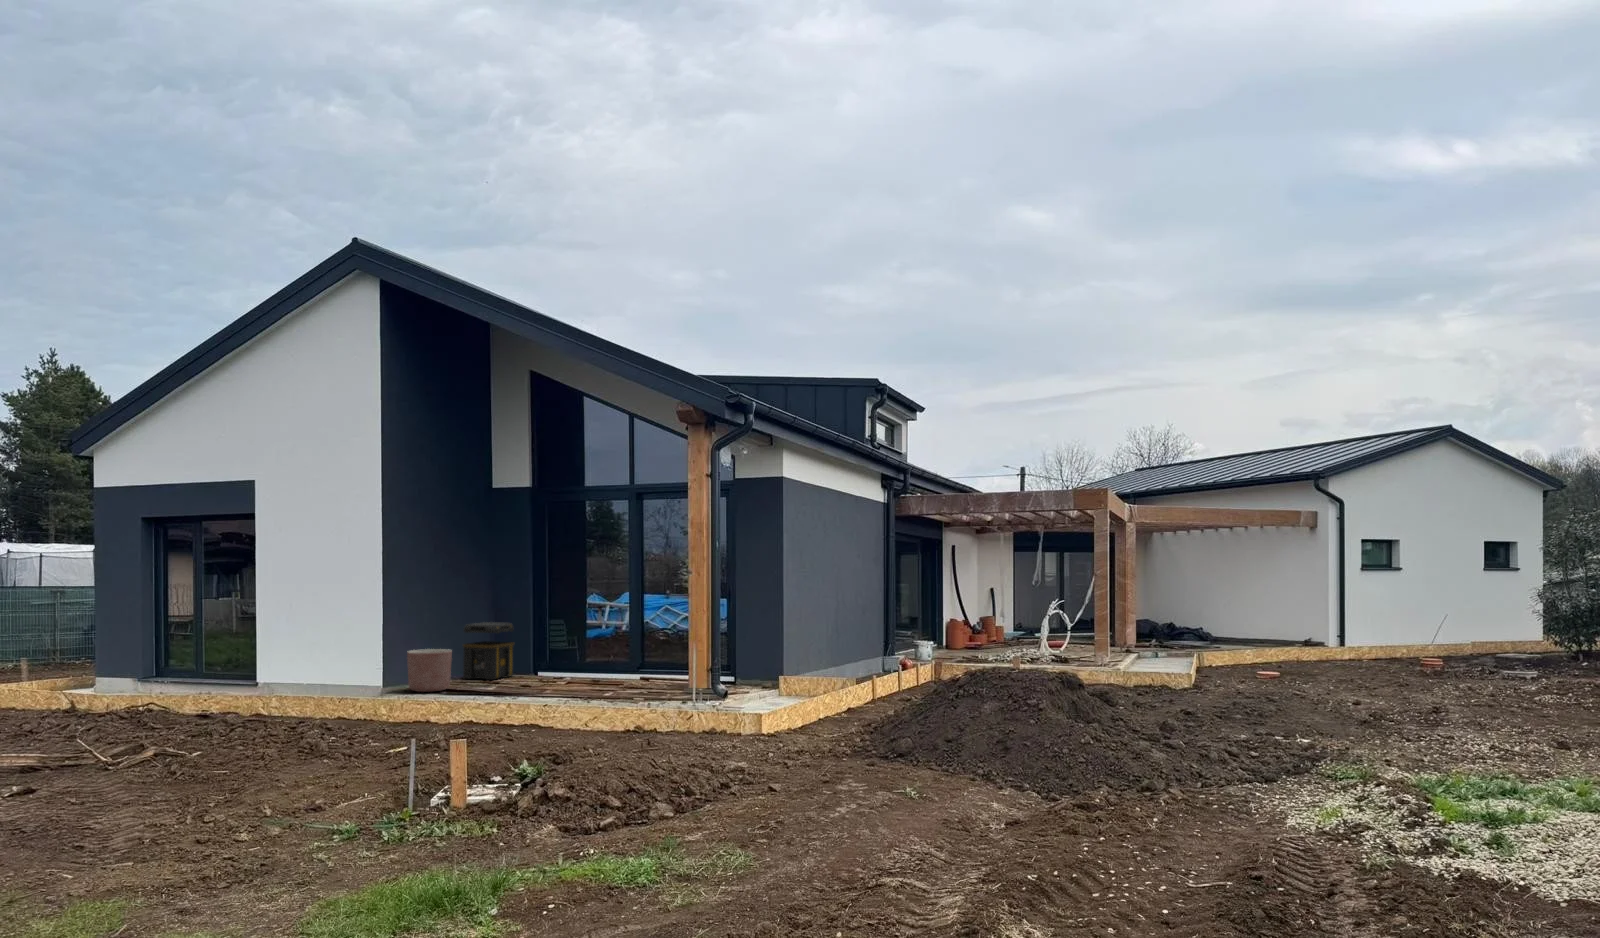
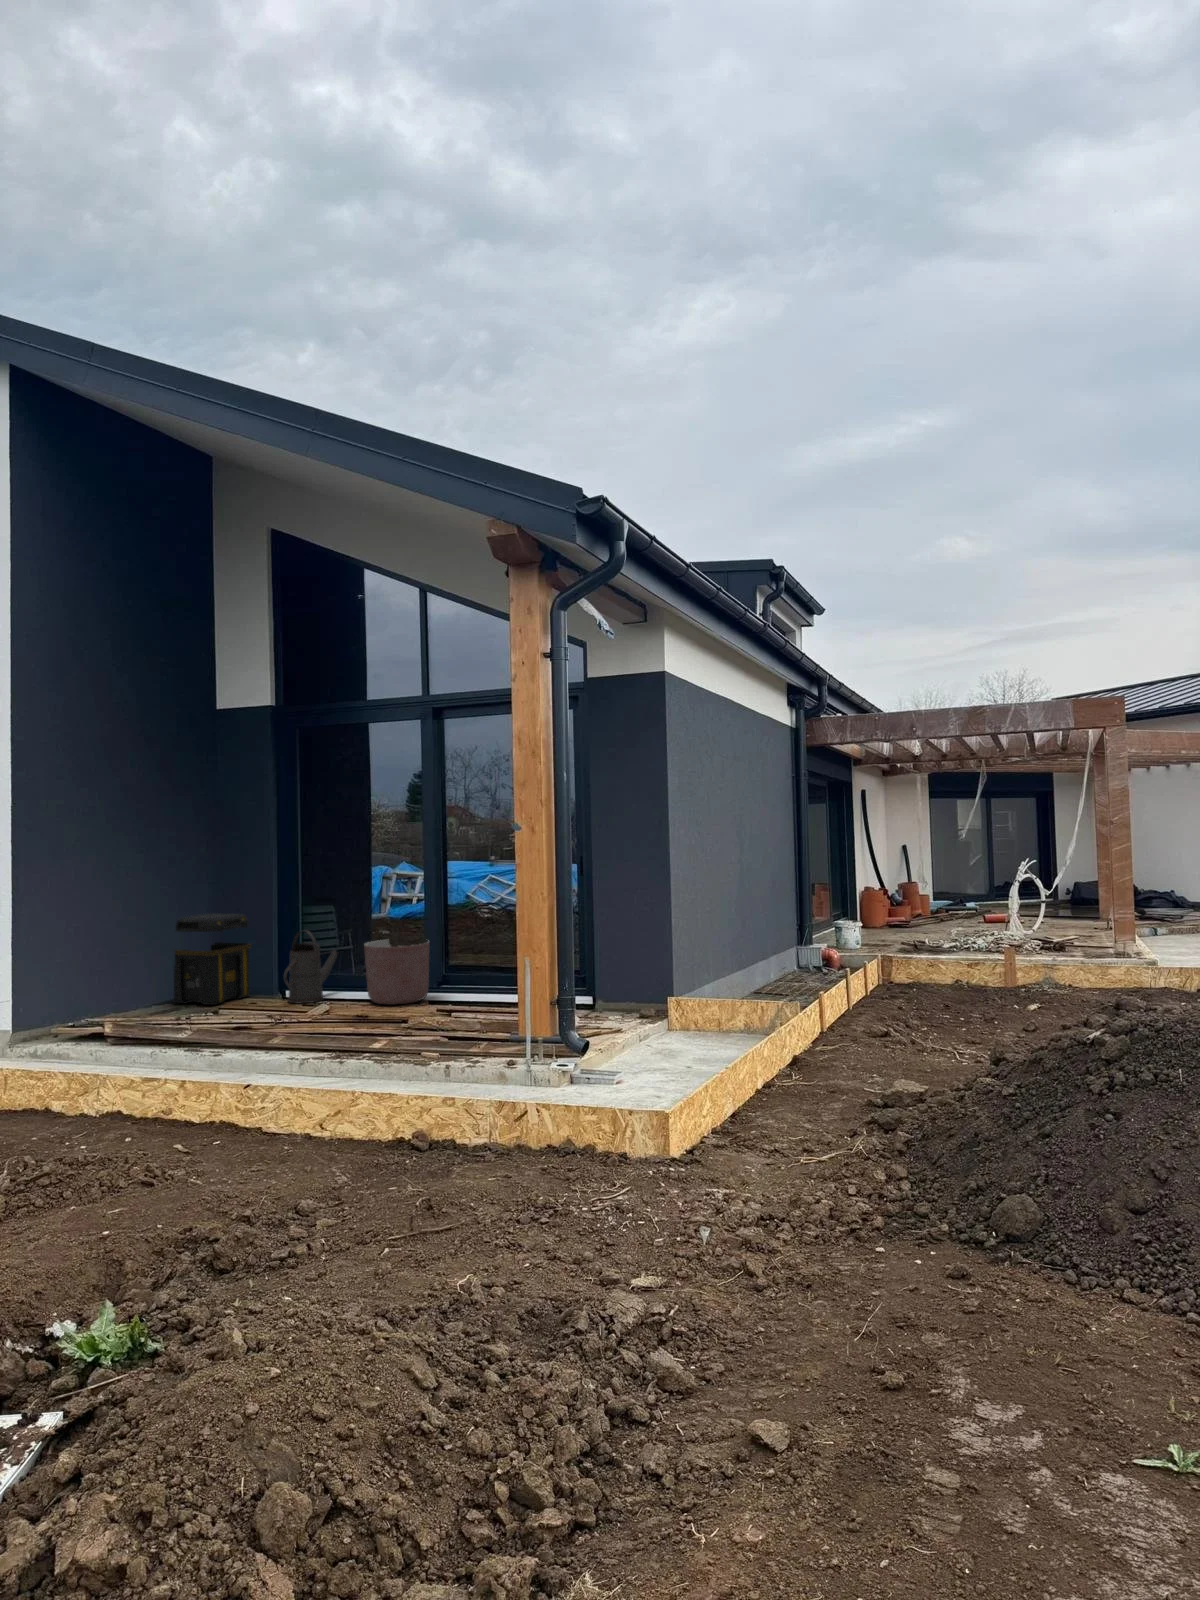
watering can: none [539,633,575,679] -> present [283,930,339,1003]
planter: present [407,649,452,692] -> present [364,940,430,1005]

